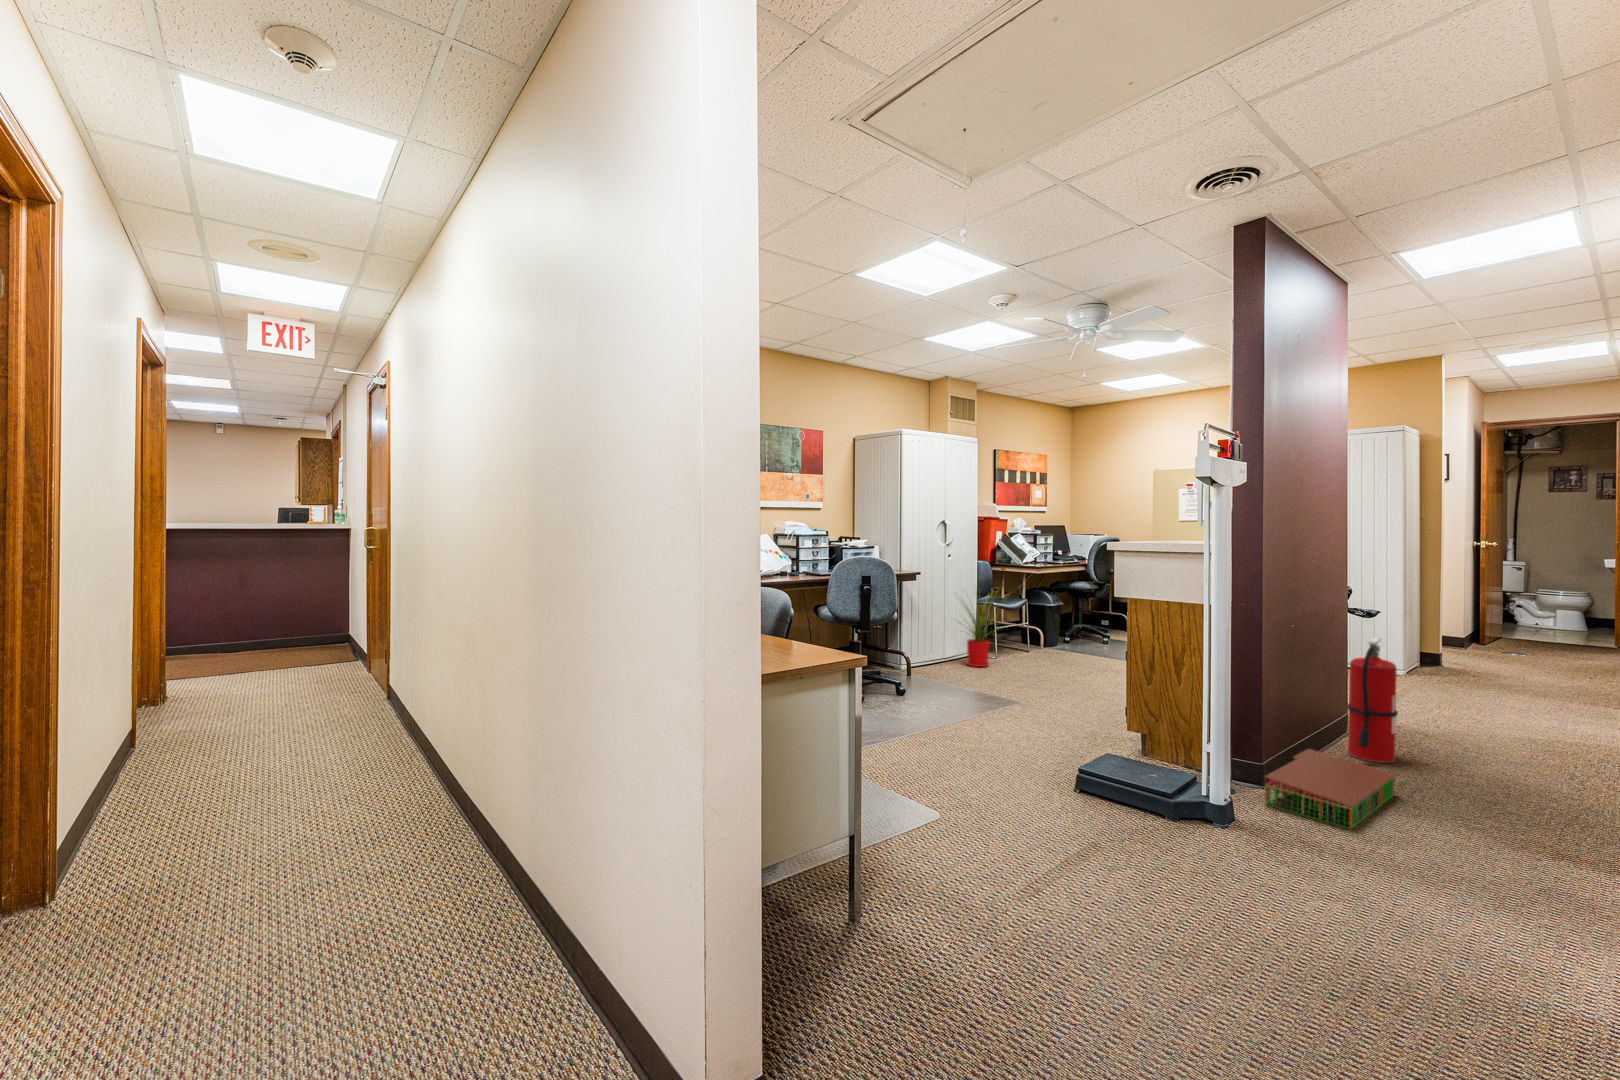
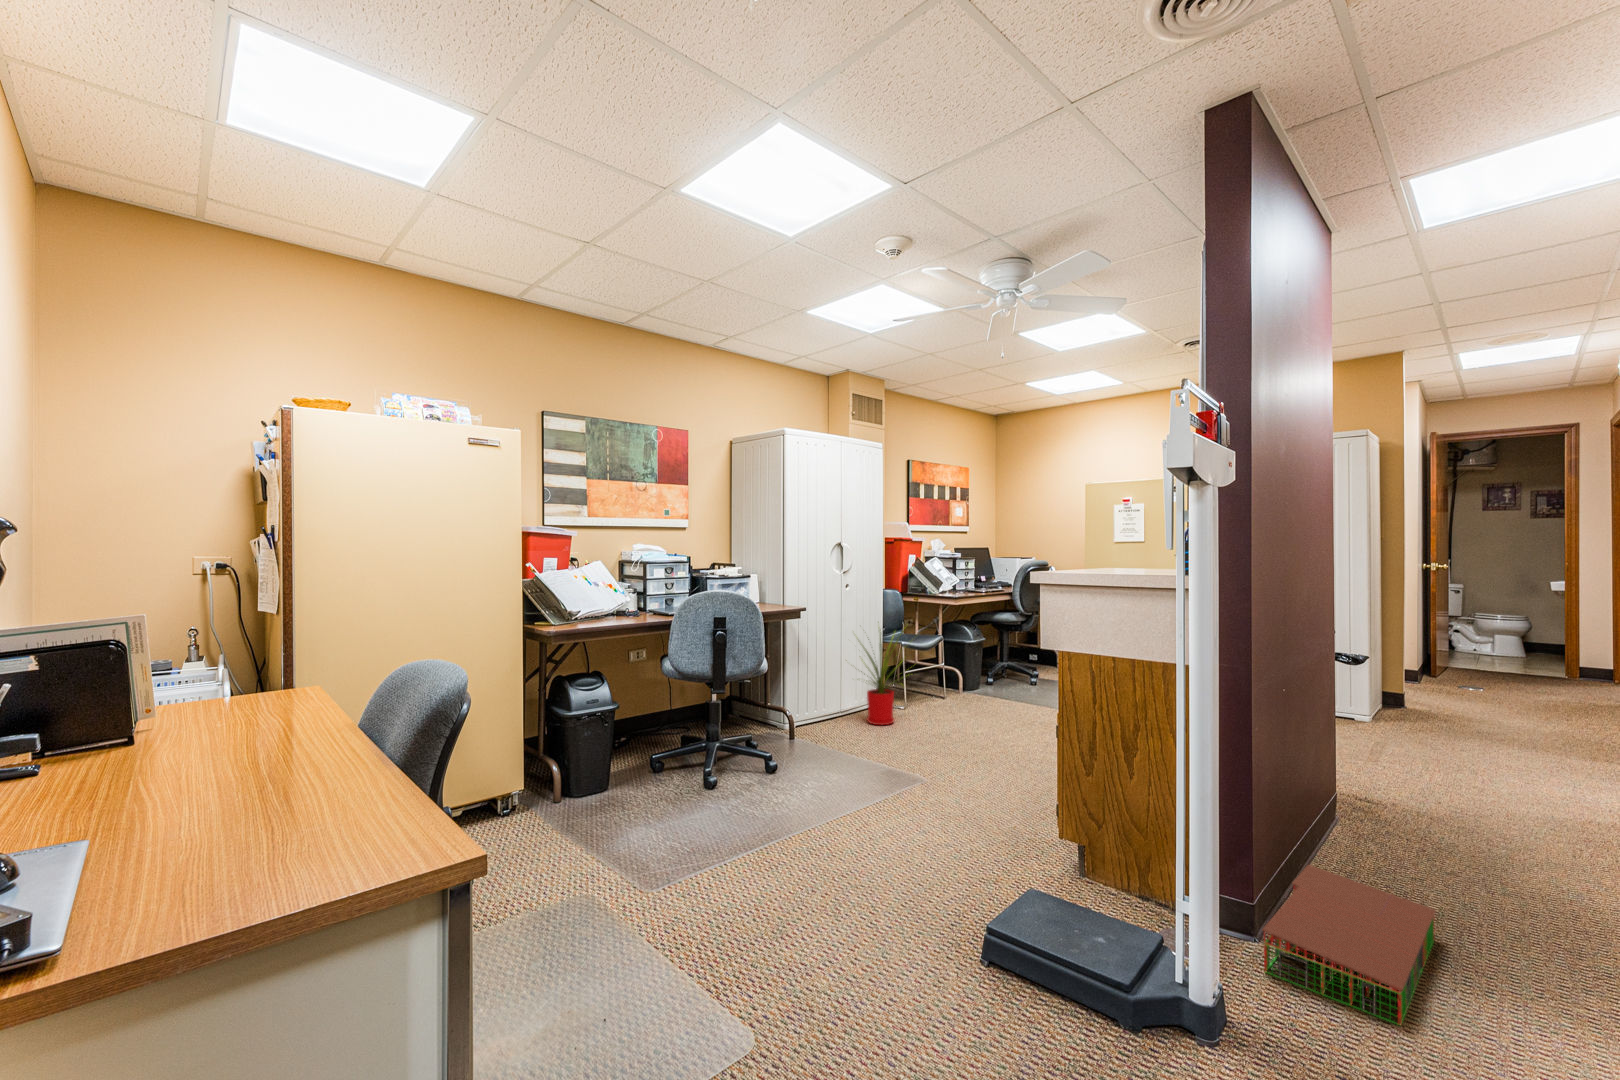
fire extinguisher: present [1347,638,1398,763] -> none [1347,699,1412,874]

